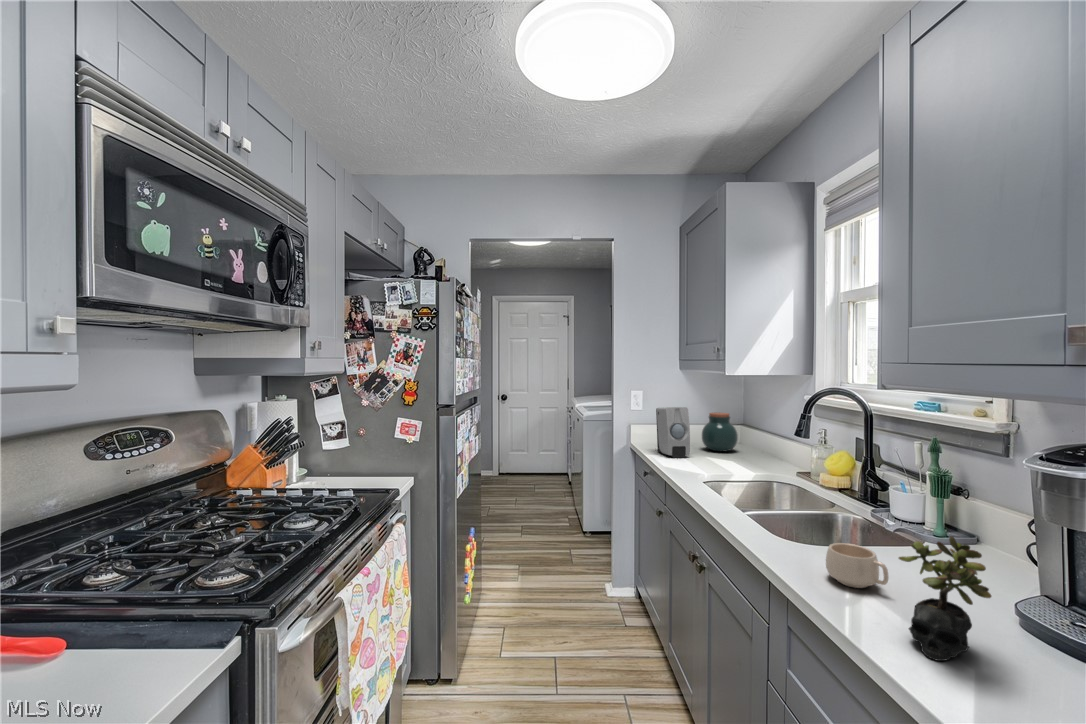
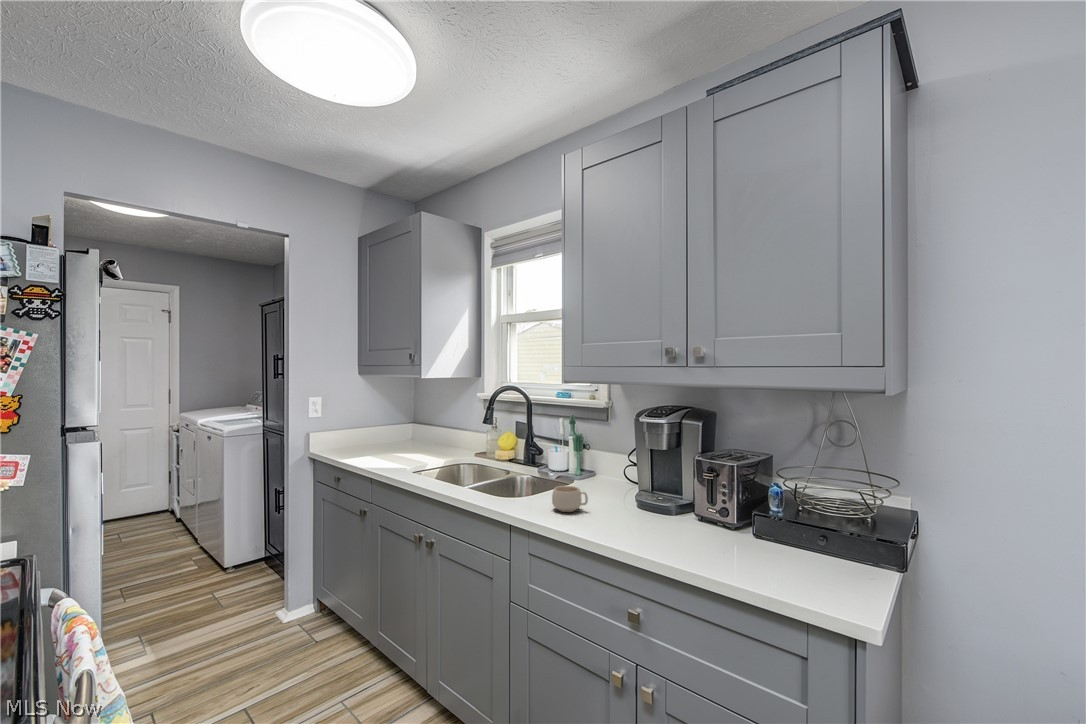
soap dispenser: present [656,407,690,458] -> none [345,410,383,459]
jar: present [702,412,738,451] -> none [384,413,416,449]
succulent plant: present [899,536,991,661] -> none [606,463,650,532]

